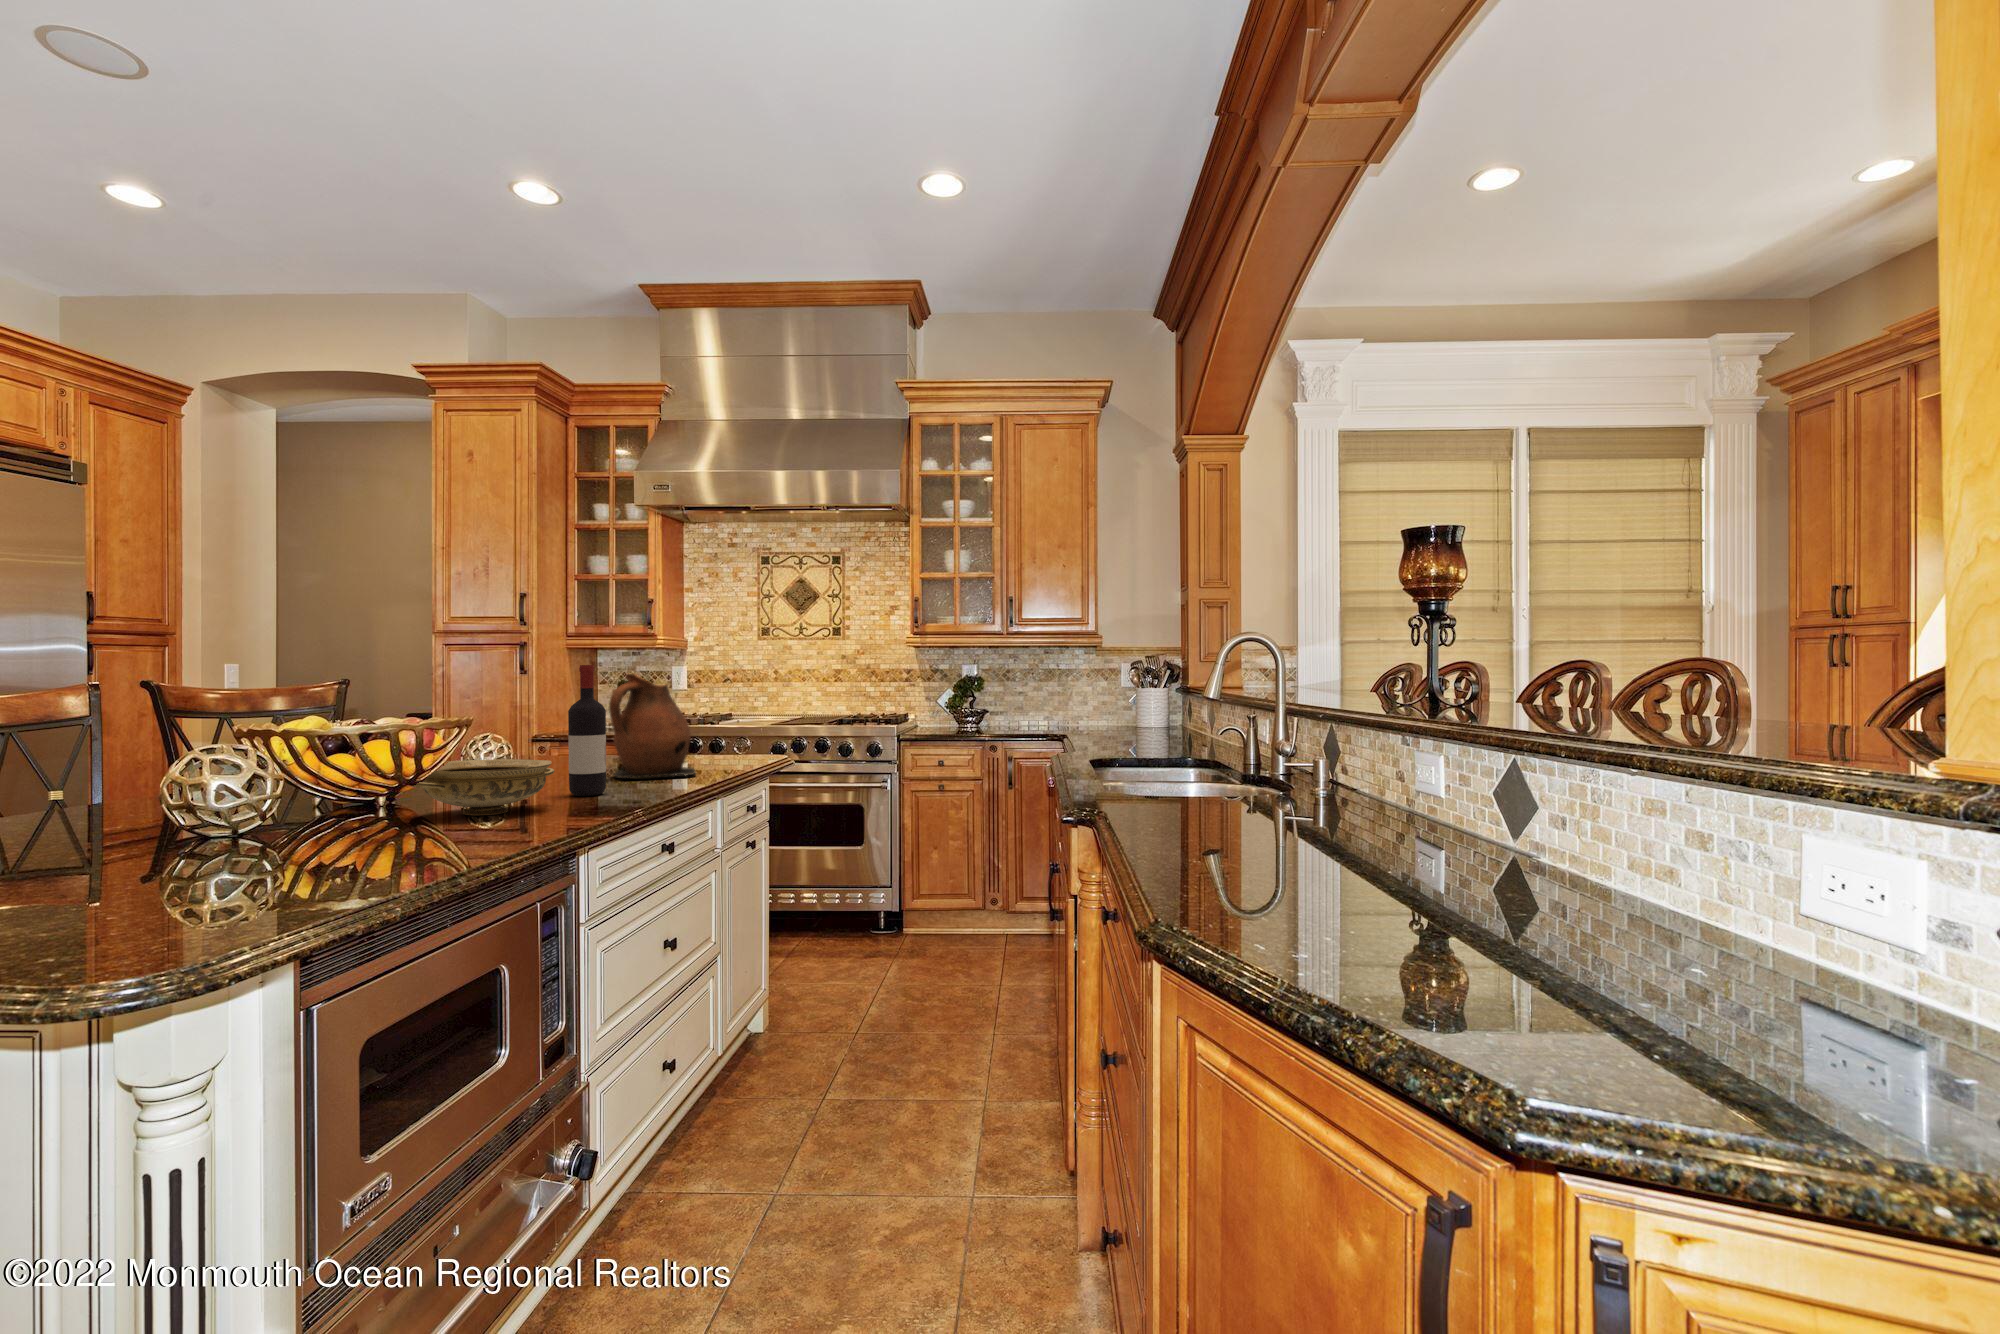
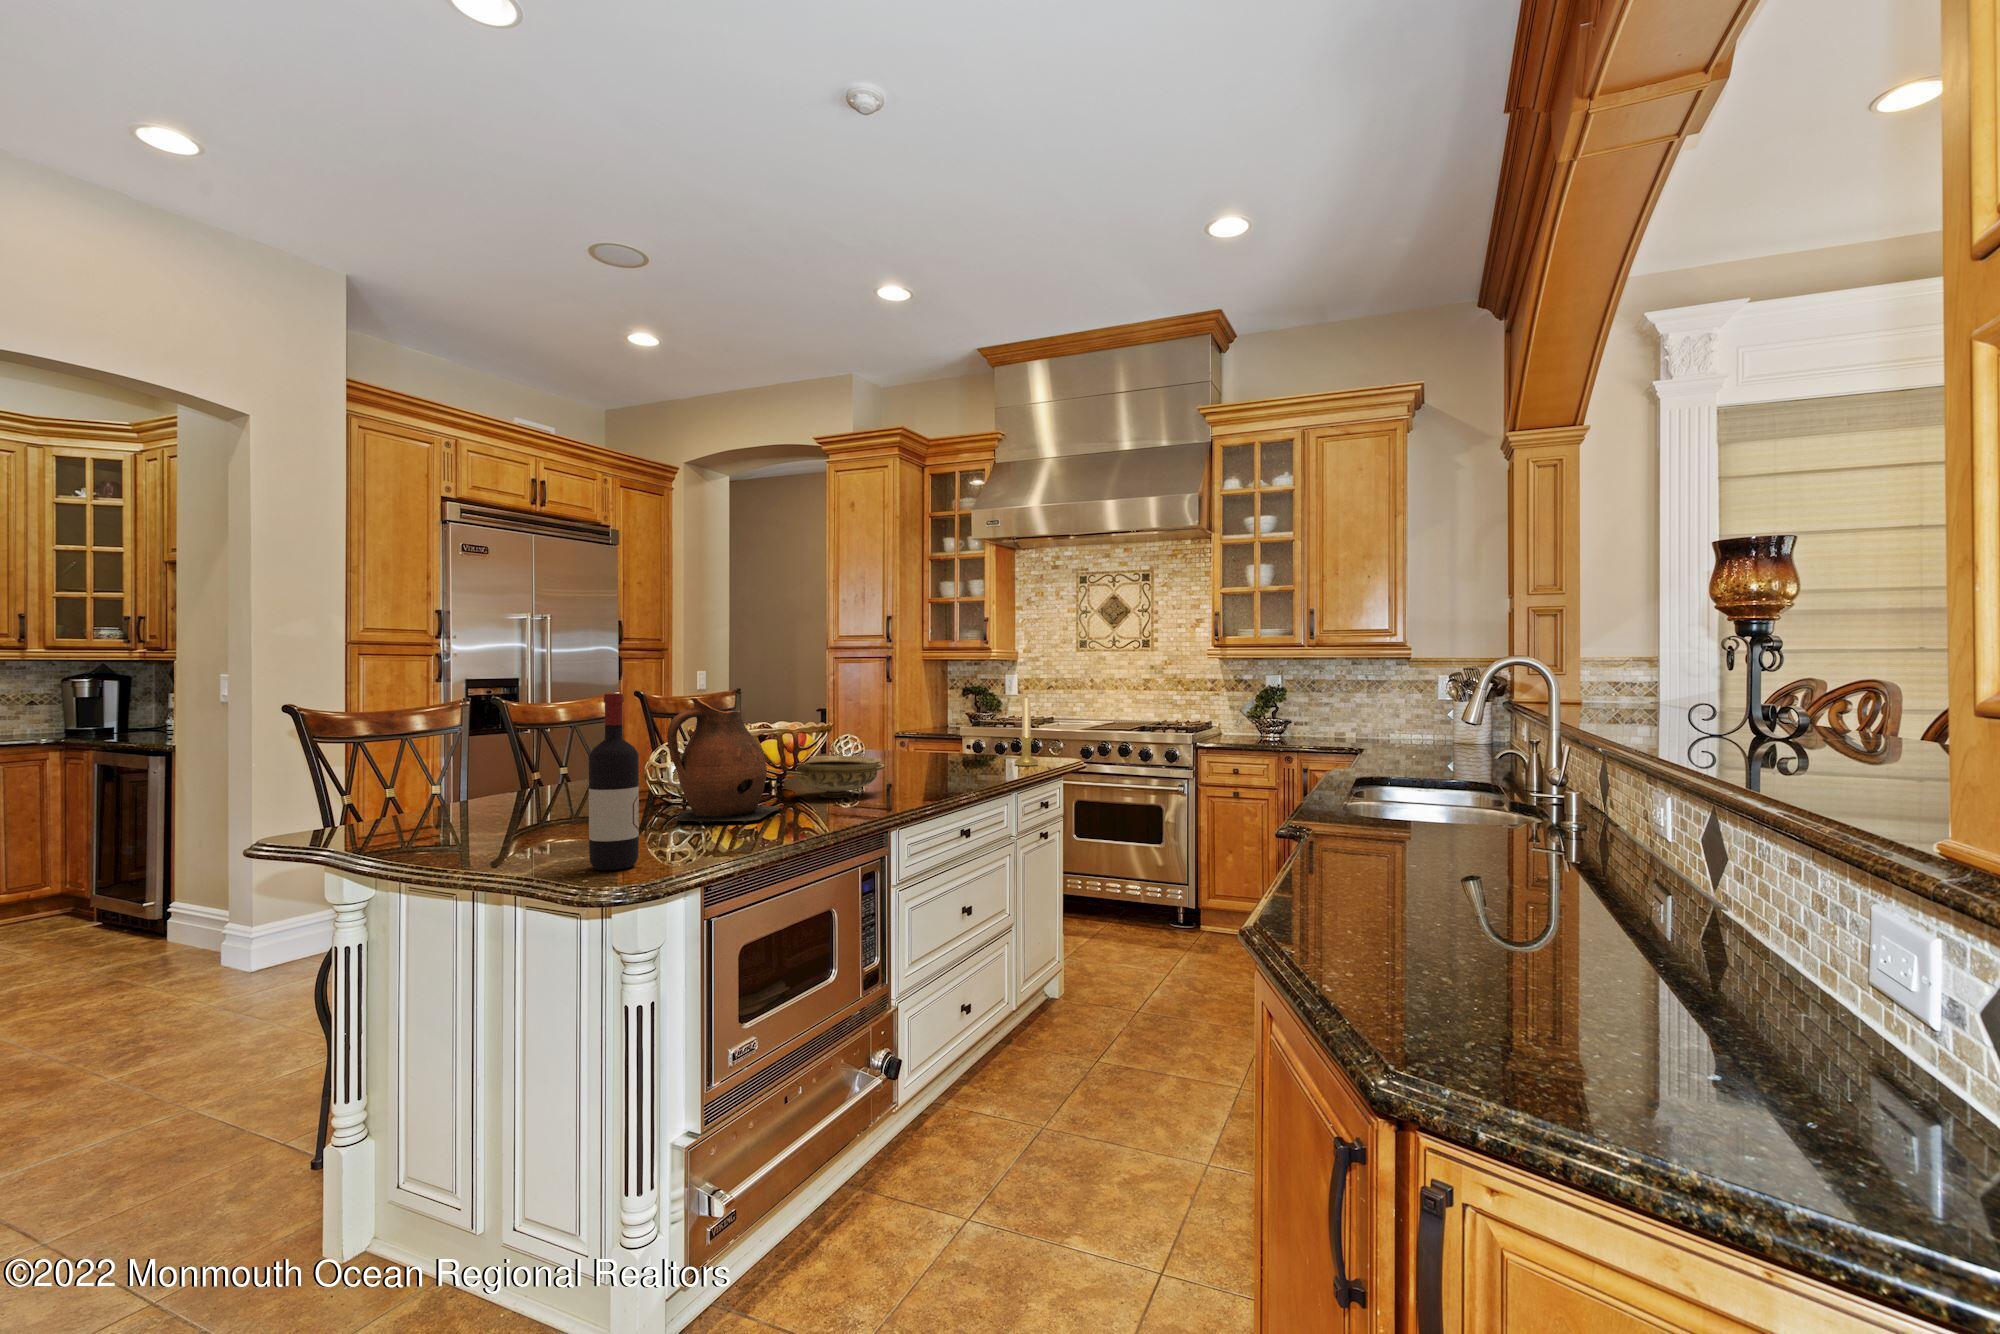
wine bottle: present [568,665,606,796] -> present [589,694,639,870]
ceramic pitcher: present [609,674,696,778] -> present [667,698,781,823]
candle holder: none [710,682,739,766] -> present [1015,697,1038,766]

